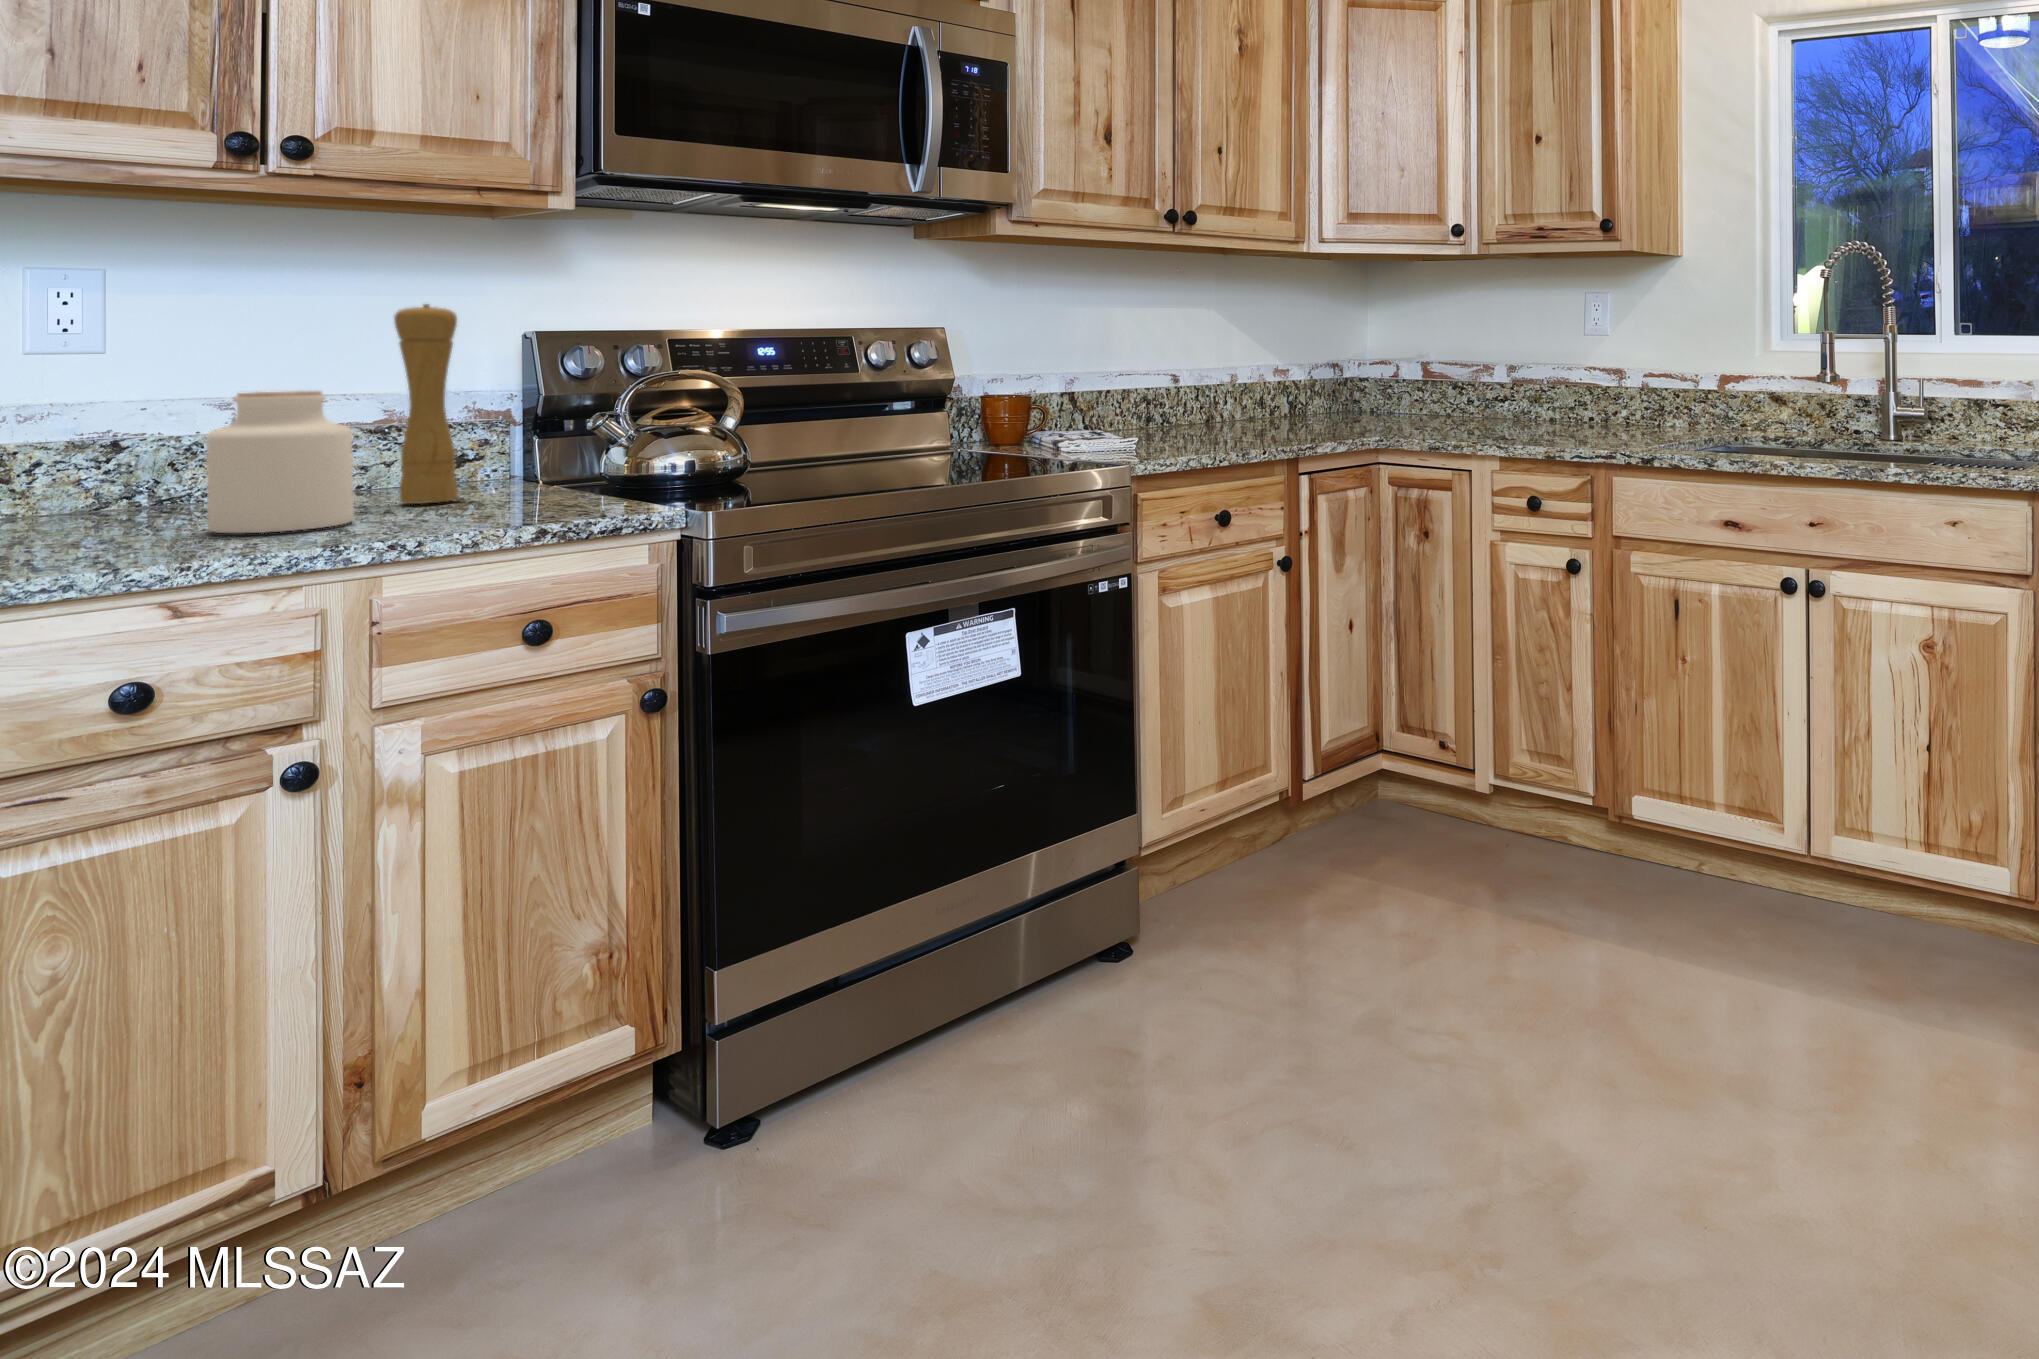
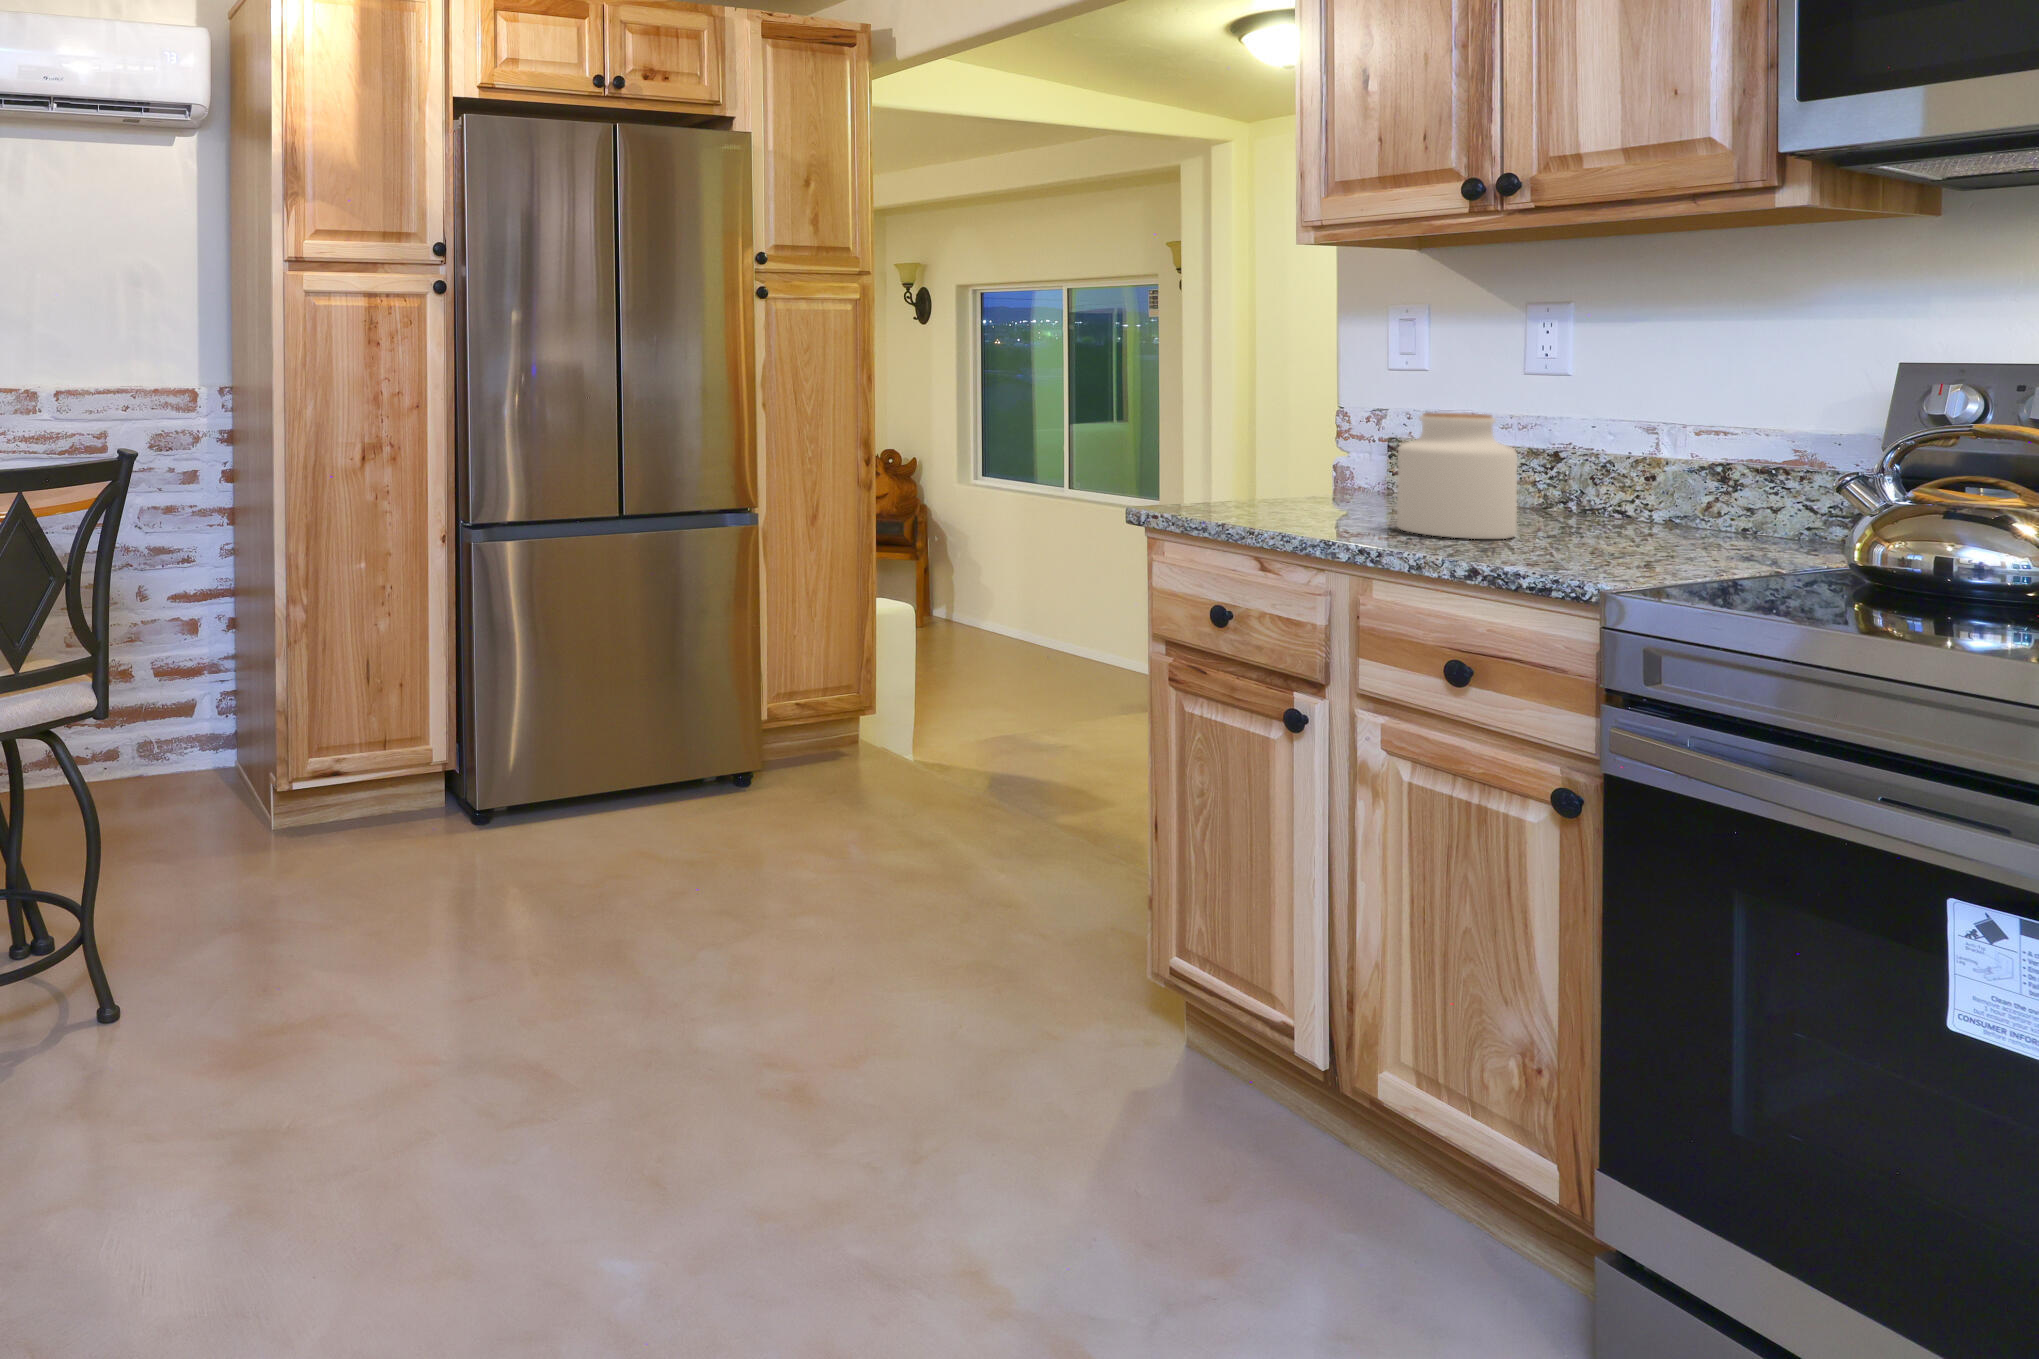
pepper mill: present [394,304,458,504] -> none [1632,332,1703,548]

